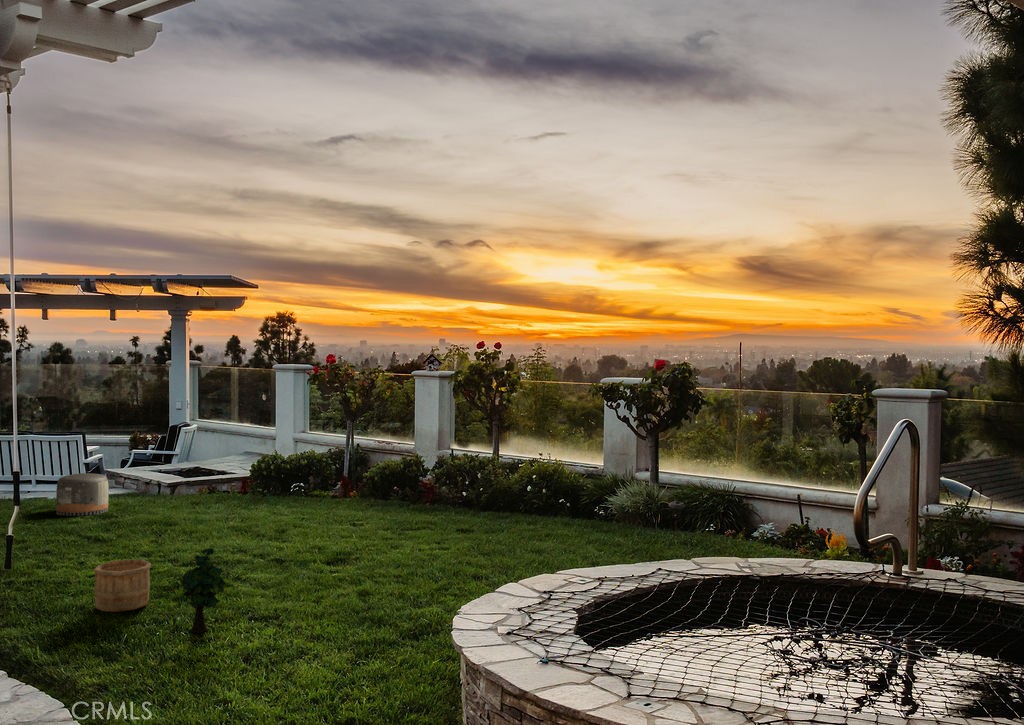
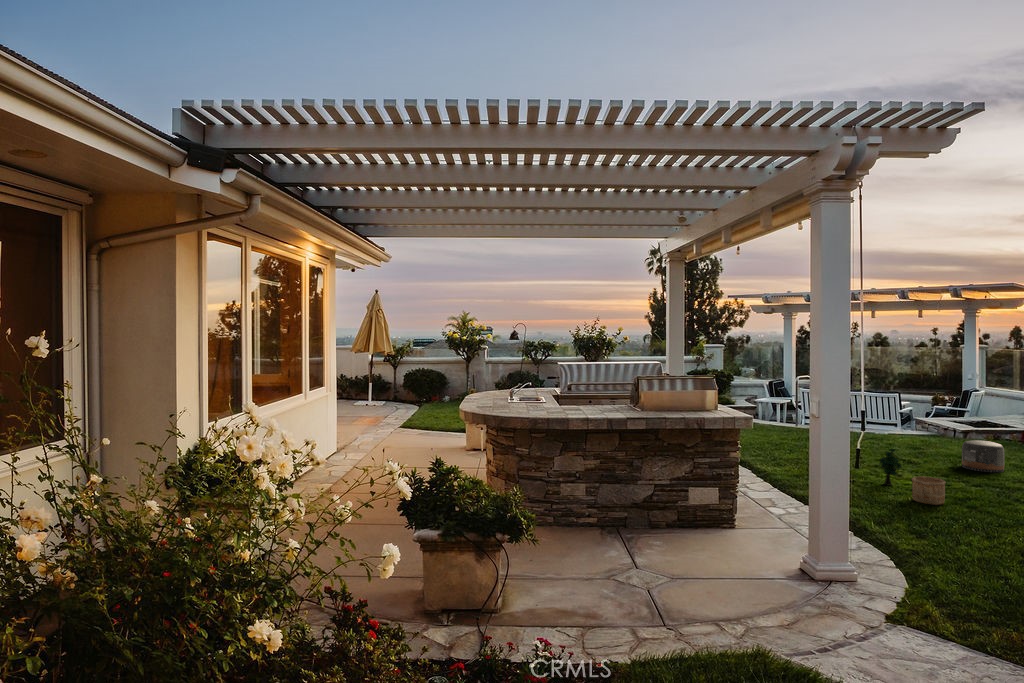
pouf: present [56,473,109,516] -> present [962,440,1004,472]
decorative plant: present [176,548,226,633] -> present [879,449,901,485]

